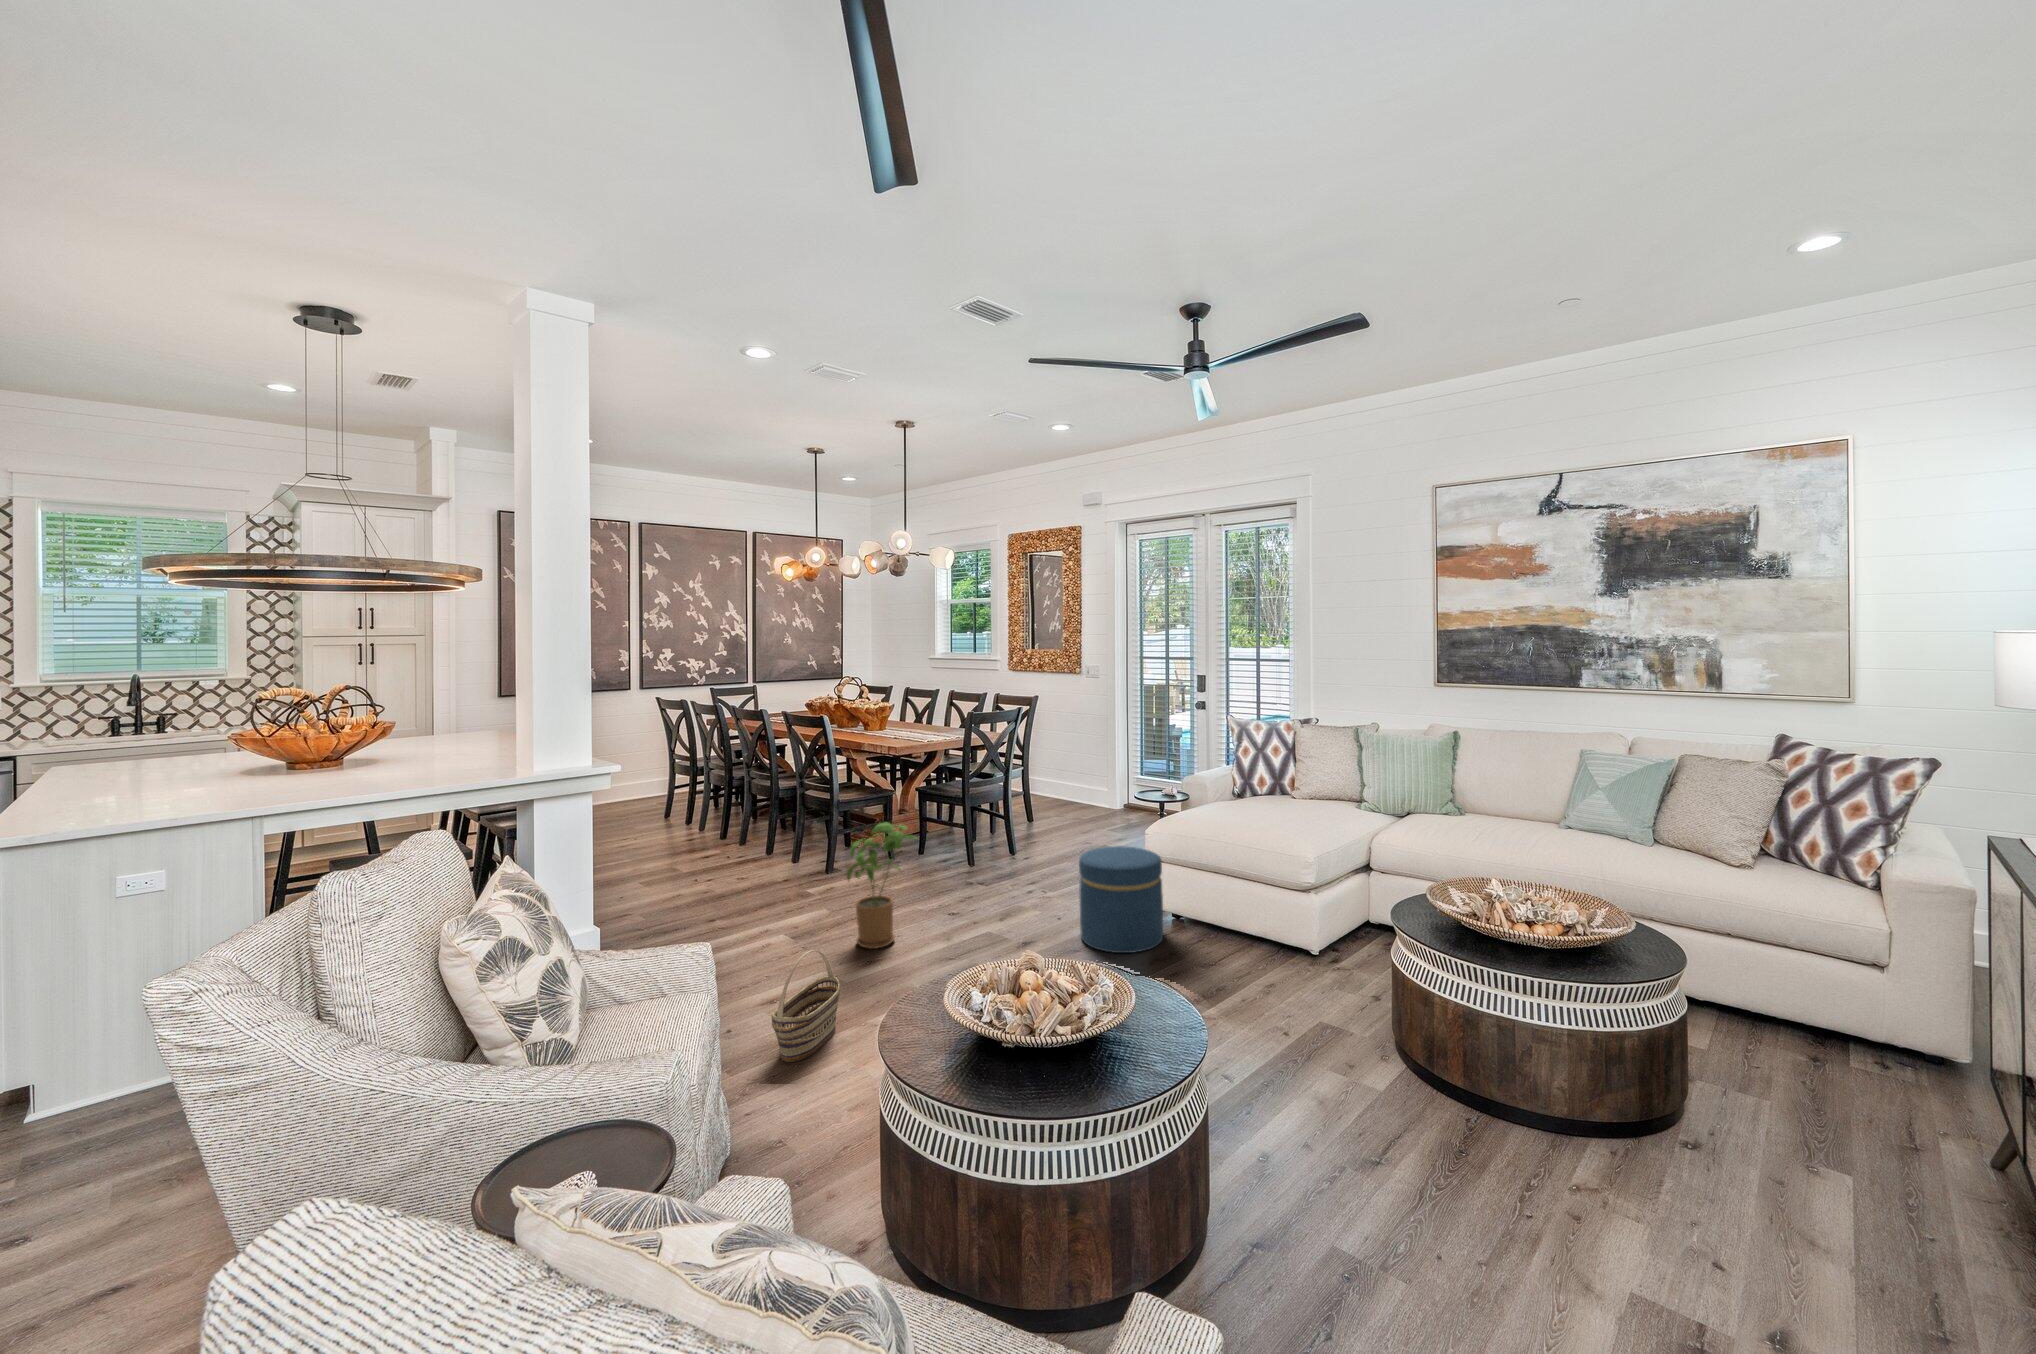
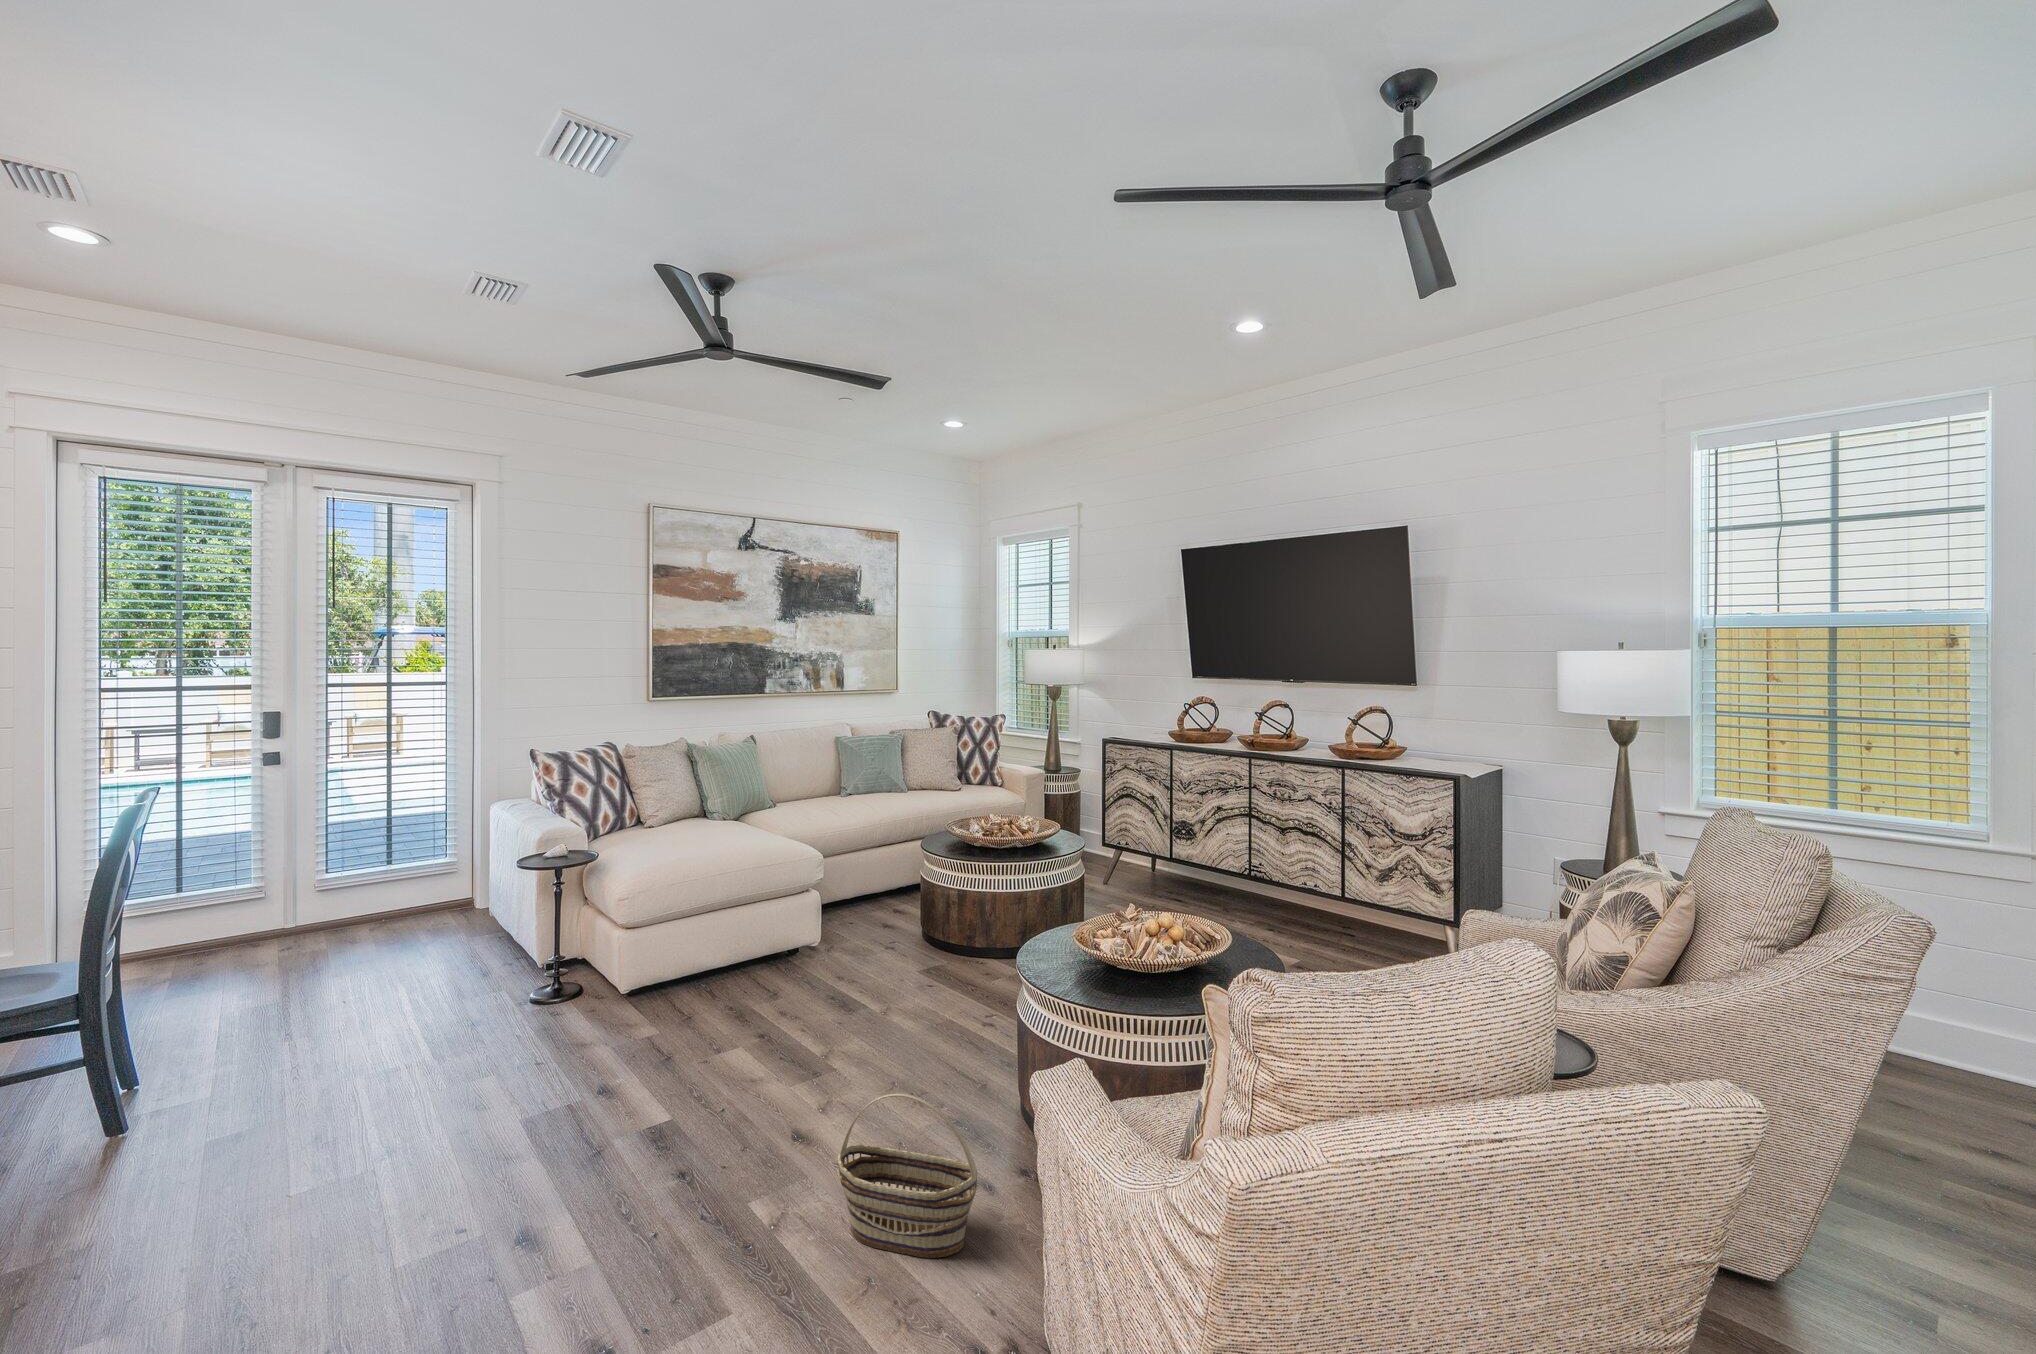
house plant: present [846,822,916,949] -> none [435,966,612,1241]
ottoman: present [1079,846,1163,953] -> none [648,899,759,1038]

